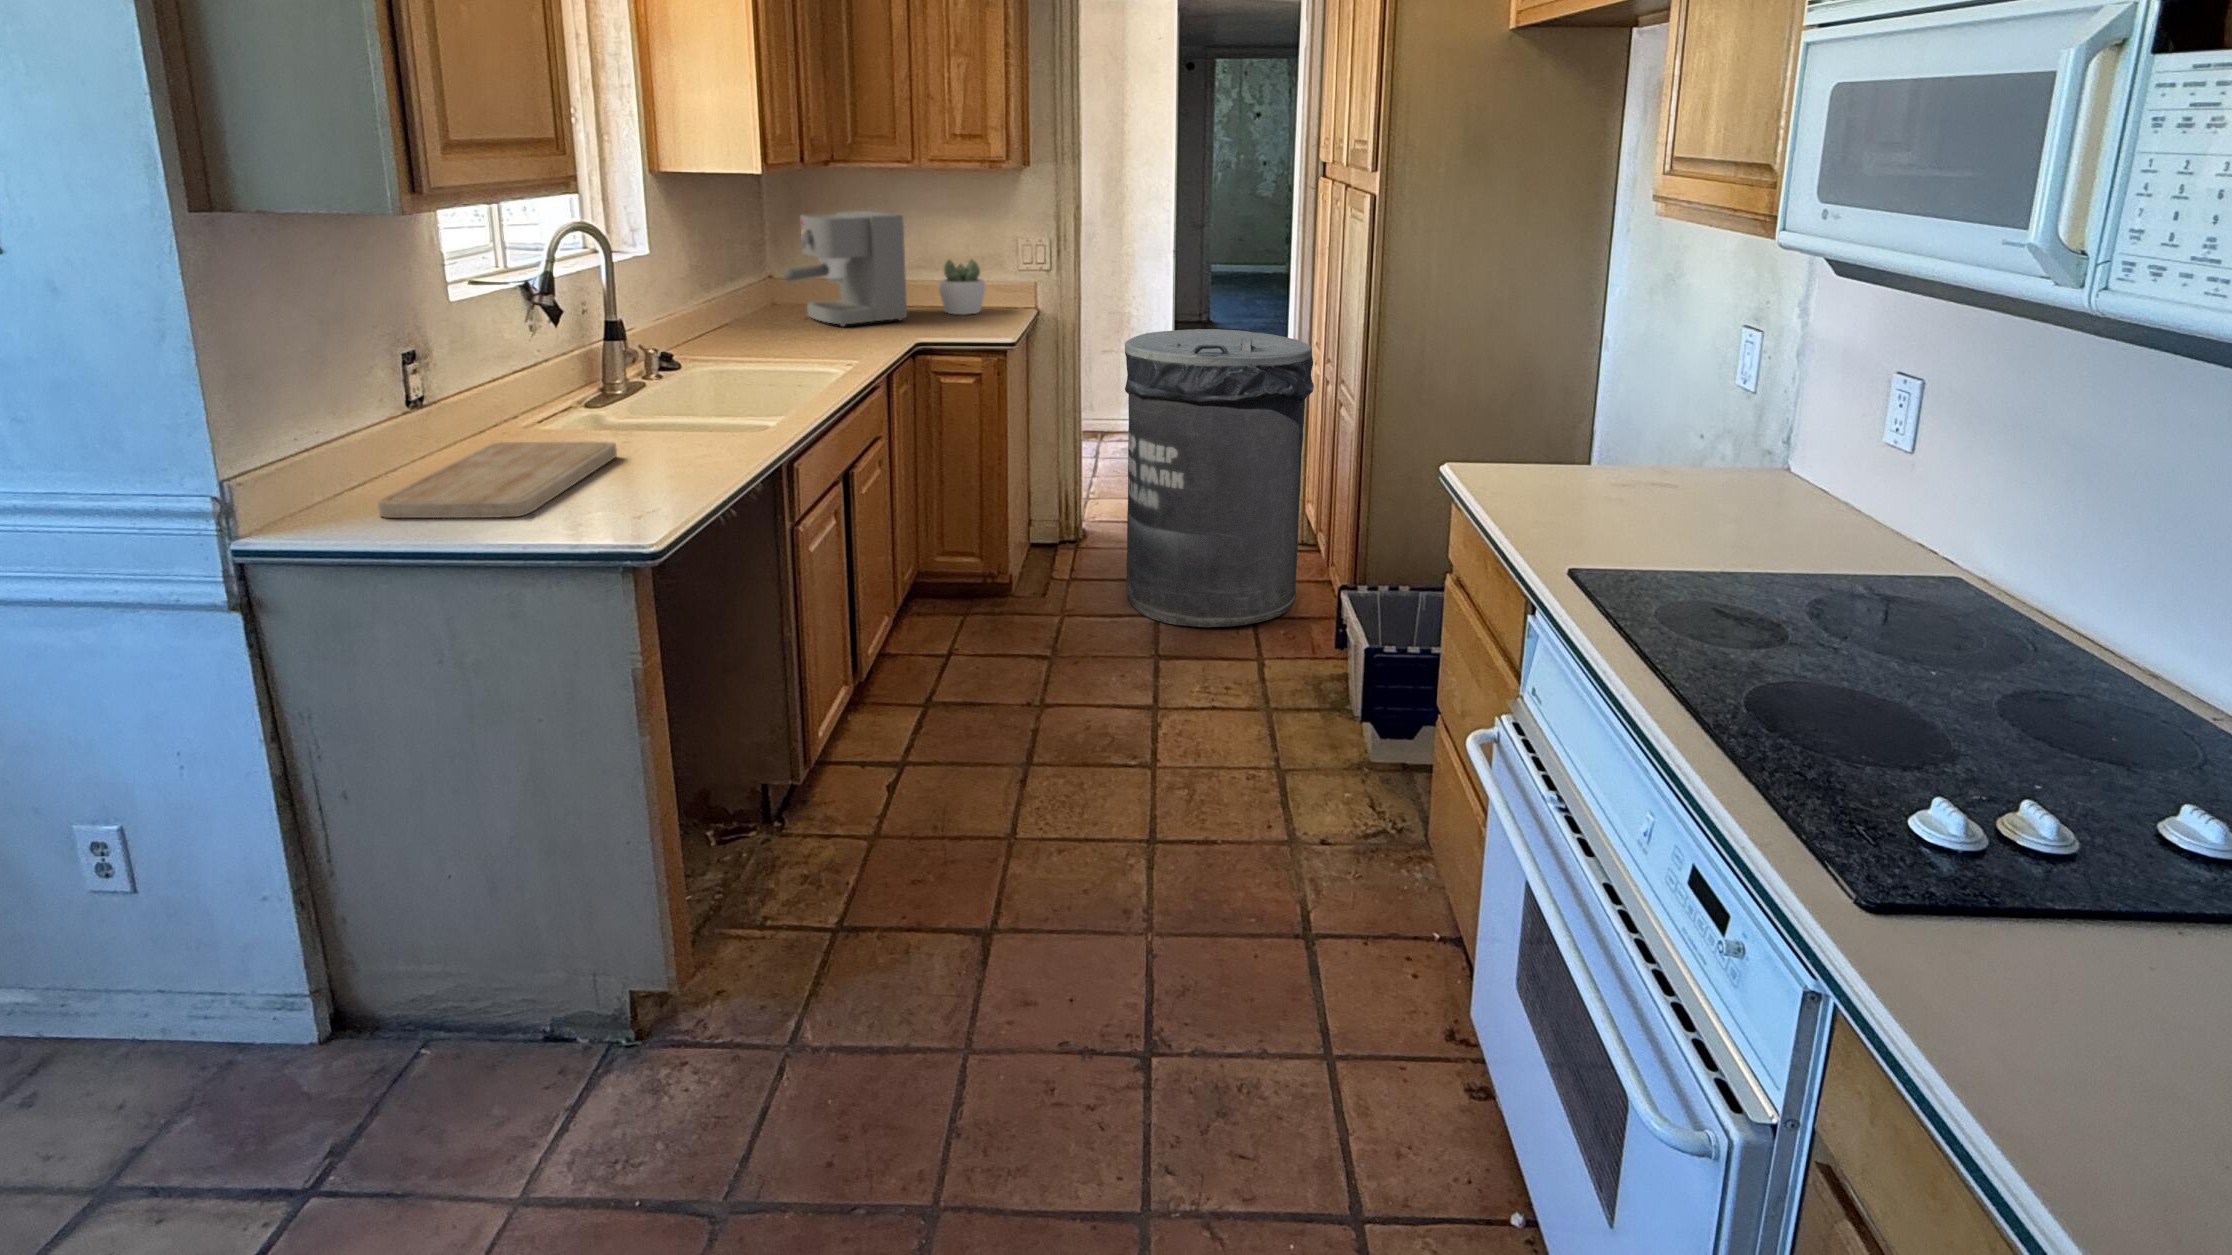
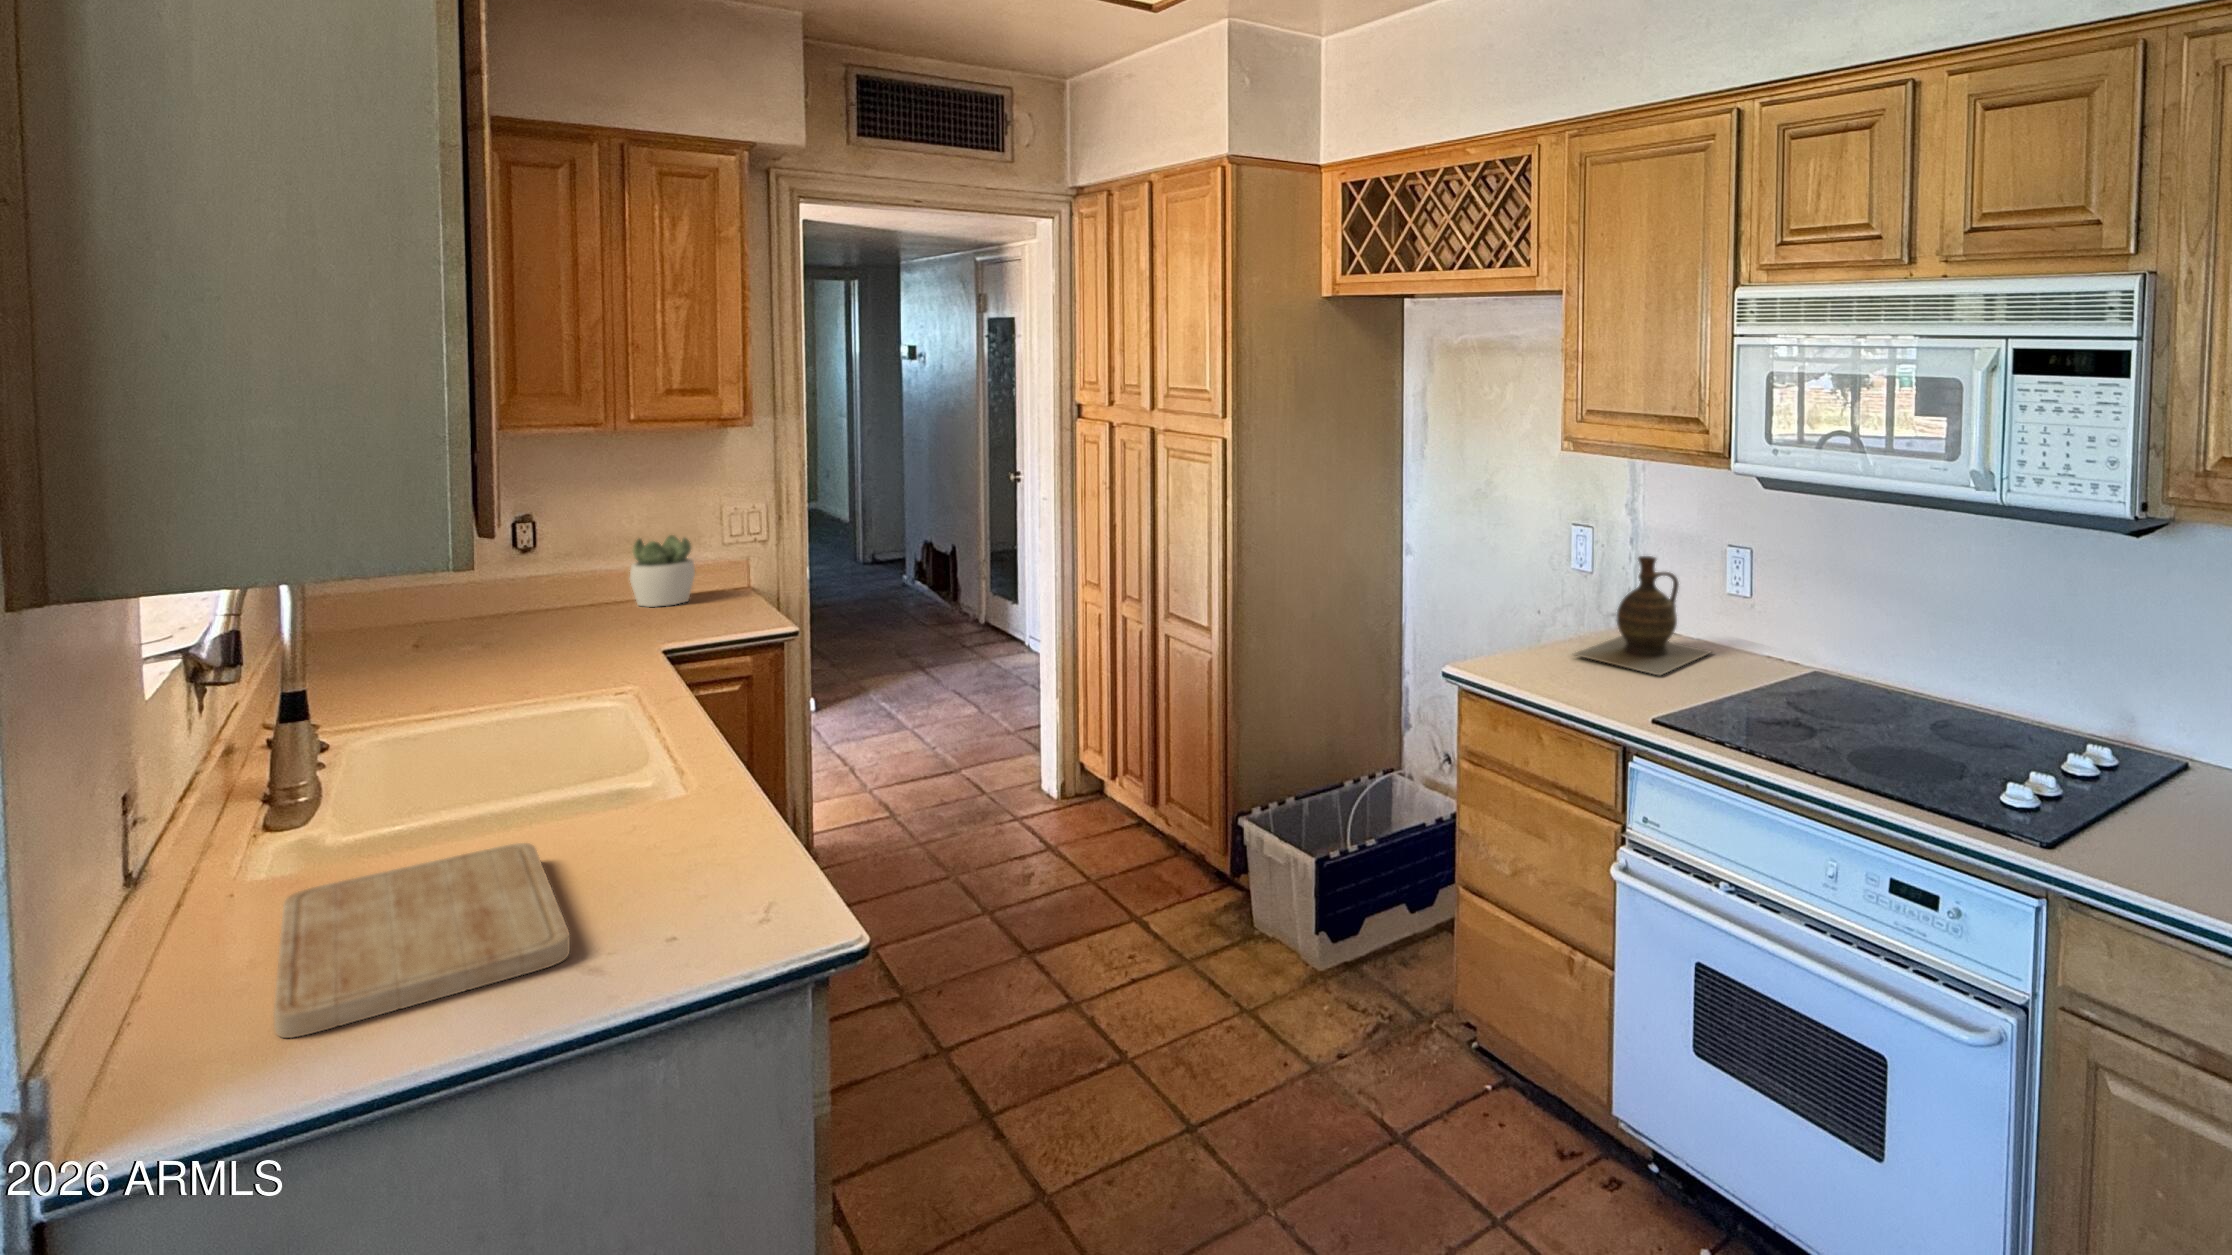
coffee maker: present [784,211,907,326] -> none [418,486,604,644]
trash can: present [1125,329,1314,627] -> none [916,581,1134,918]
ceramic jug: none [1599,365,1821,527] -> present [1575,556,1711,675]

